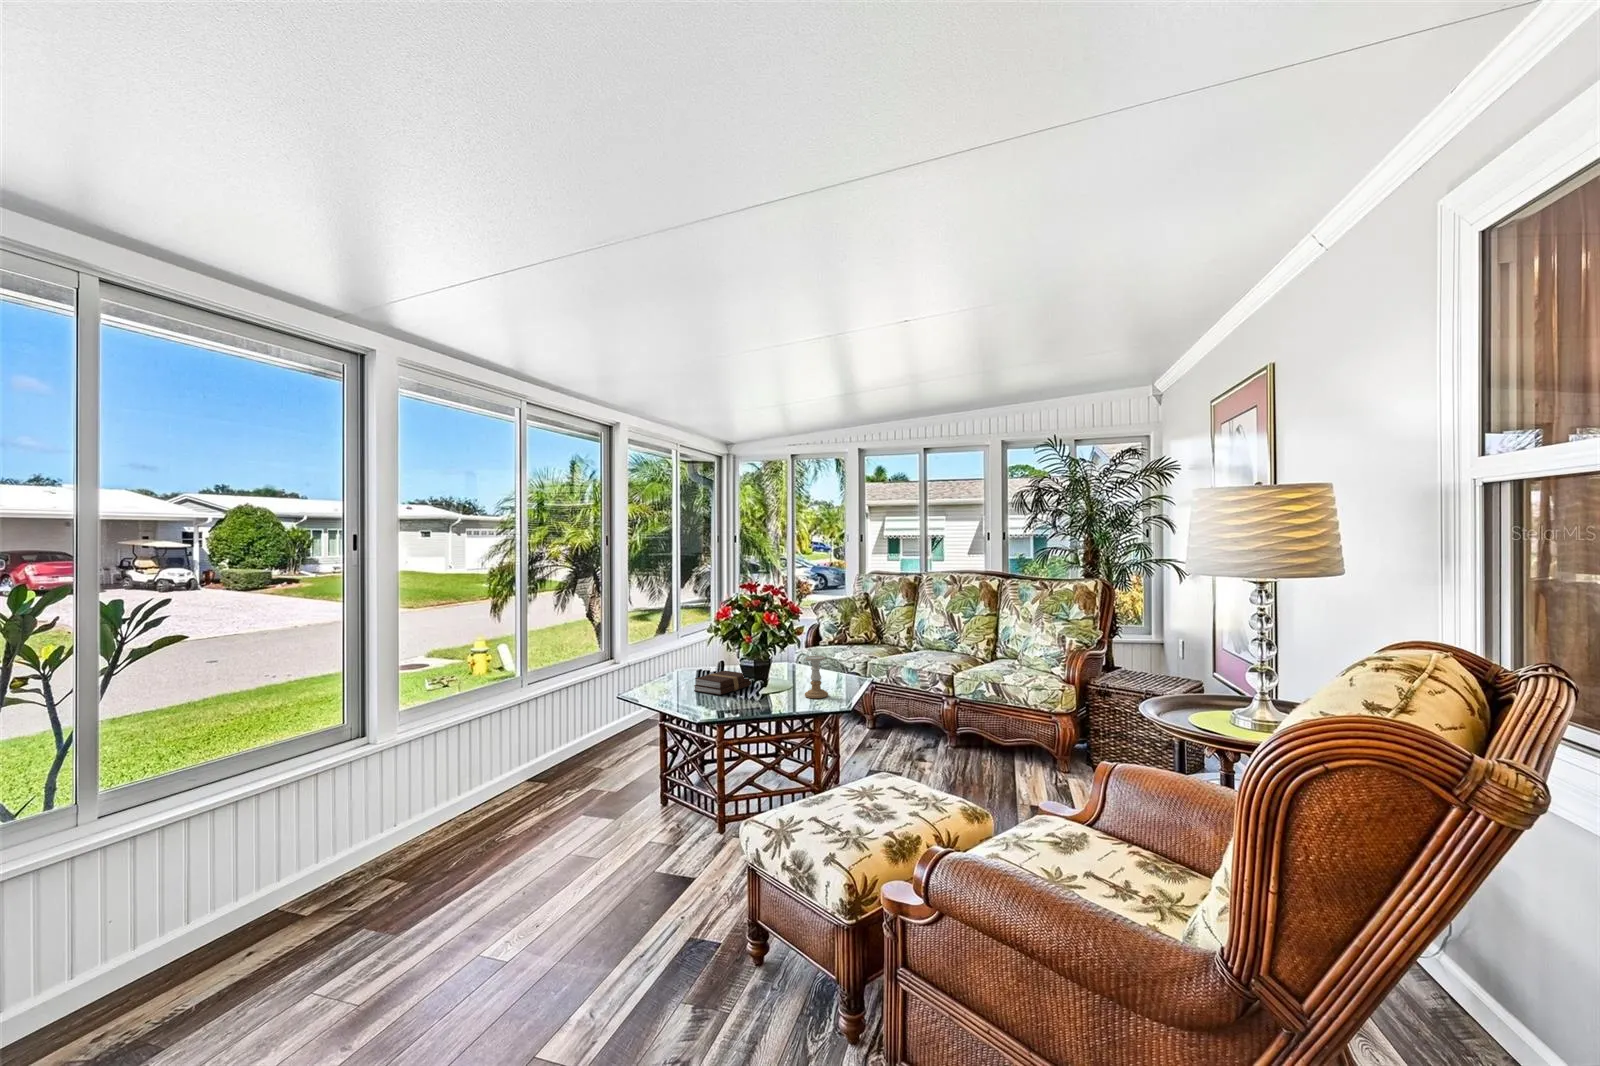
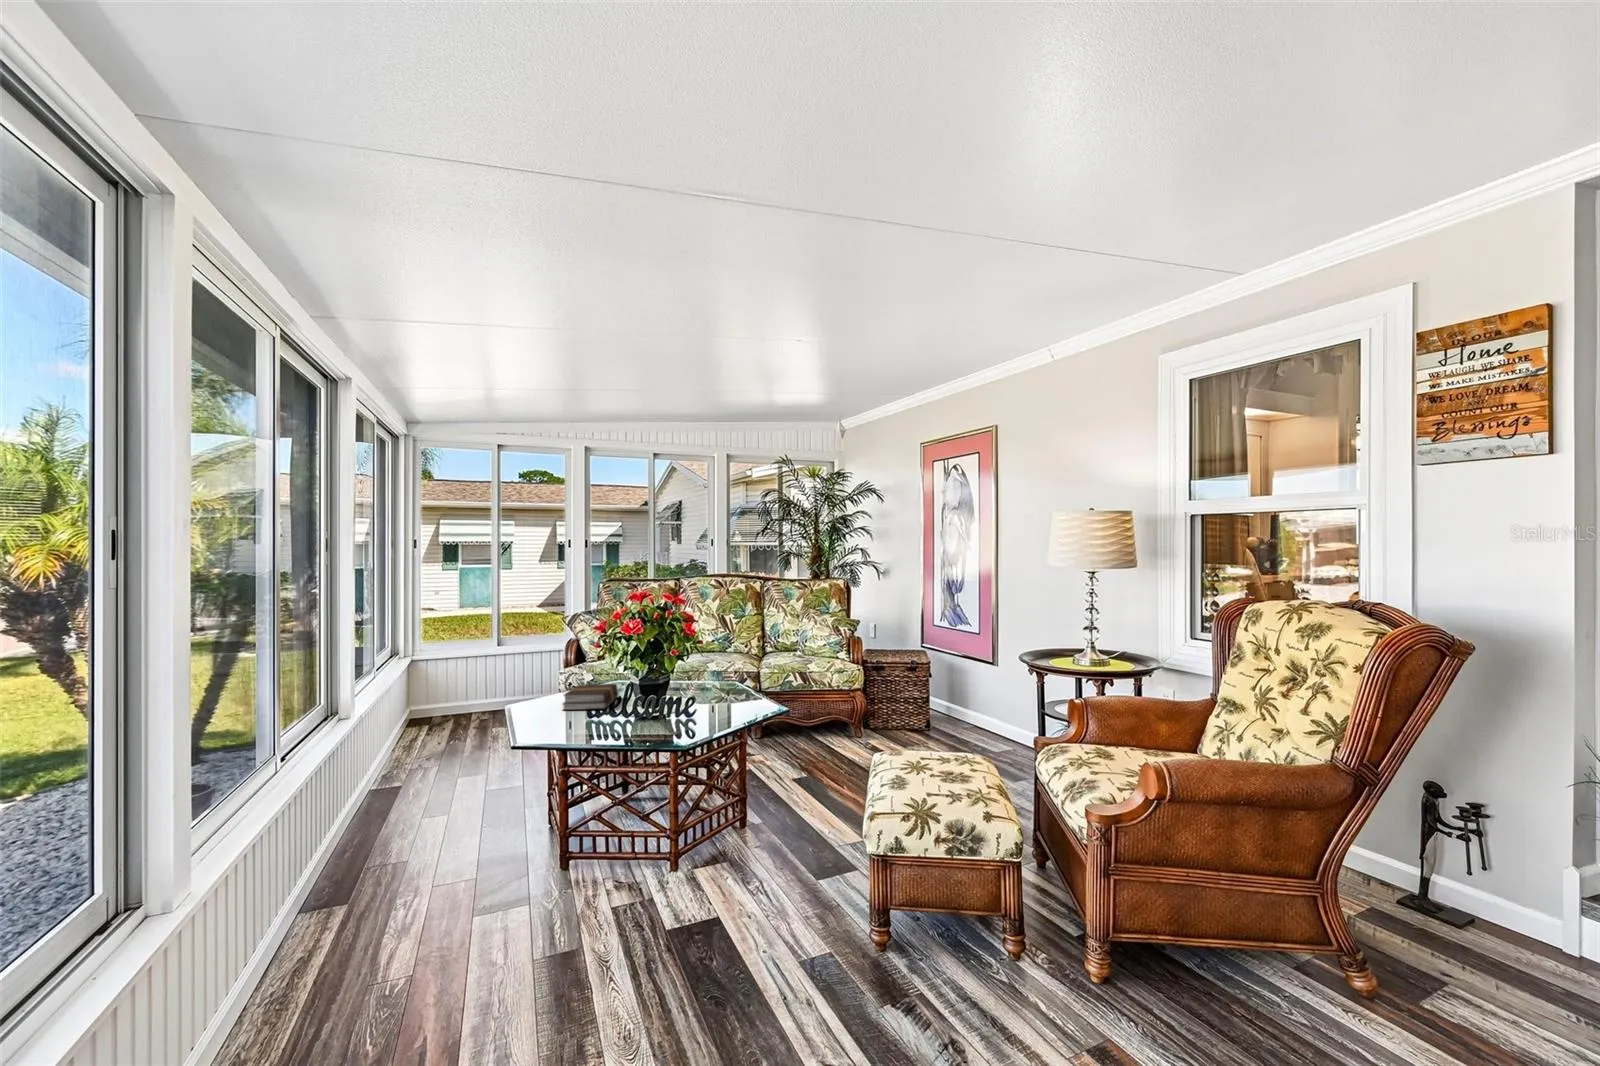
candle holder: present [805,656,828,698] -> none [693,653,718,698]

